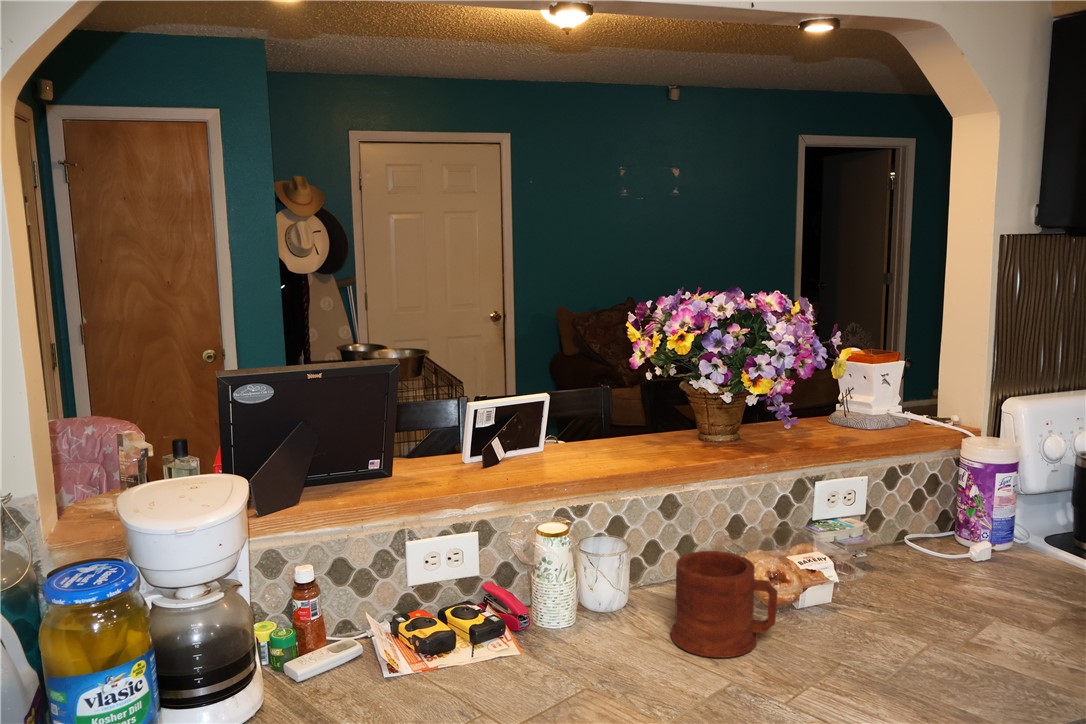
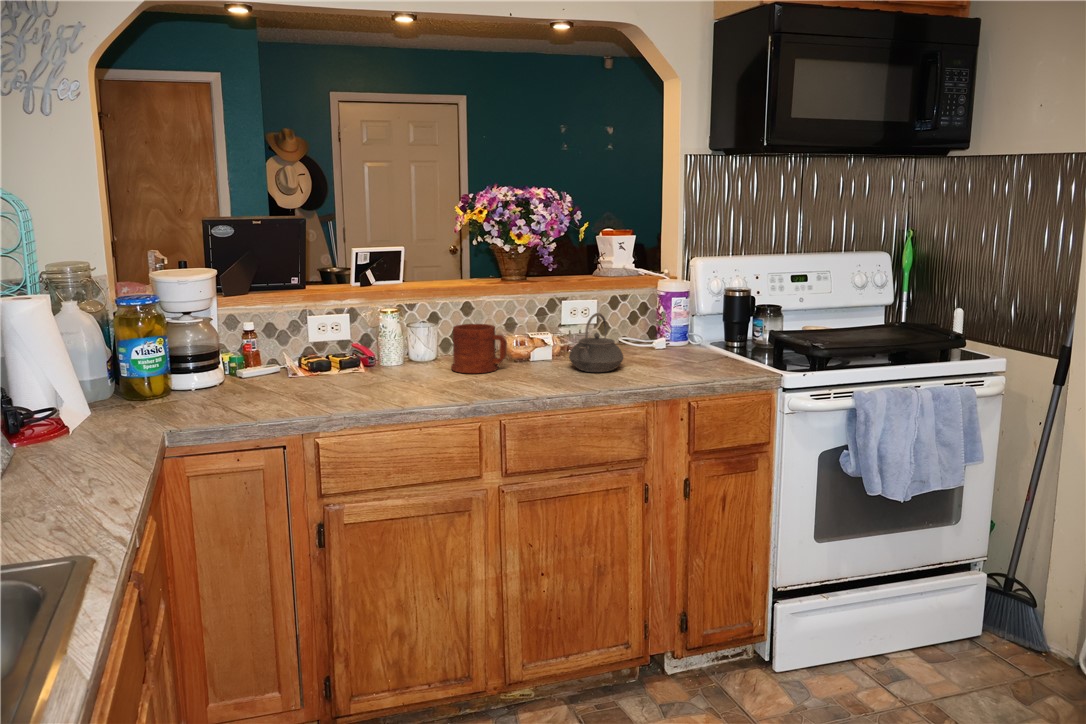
teapot: none [883,535,991,649] -> present [569,313,623,372]

